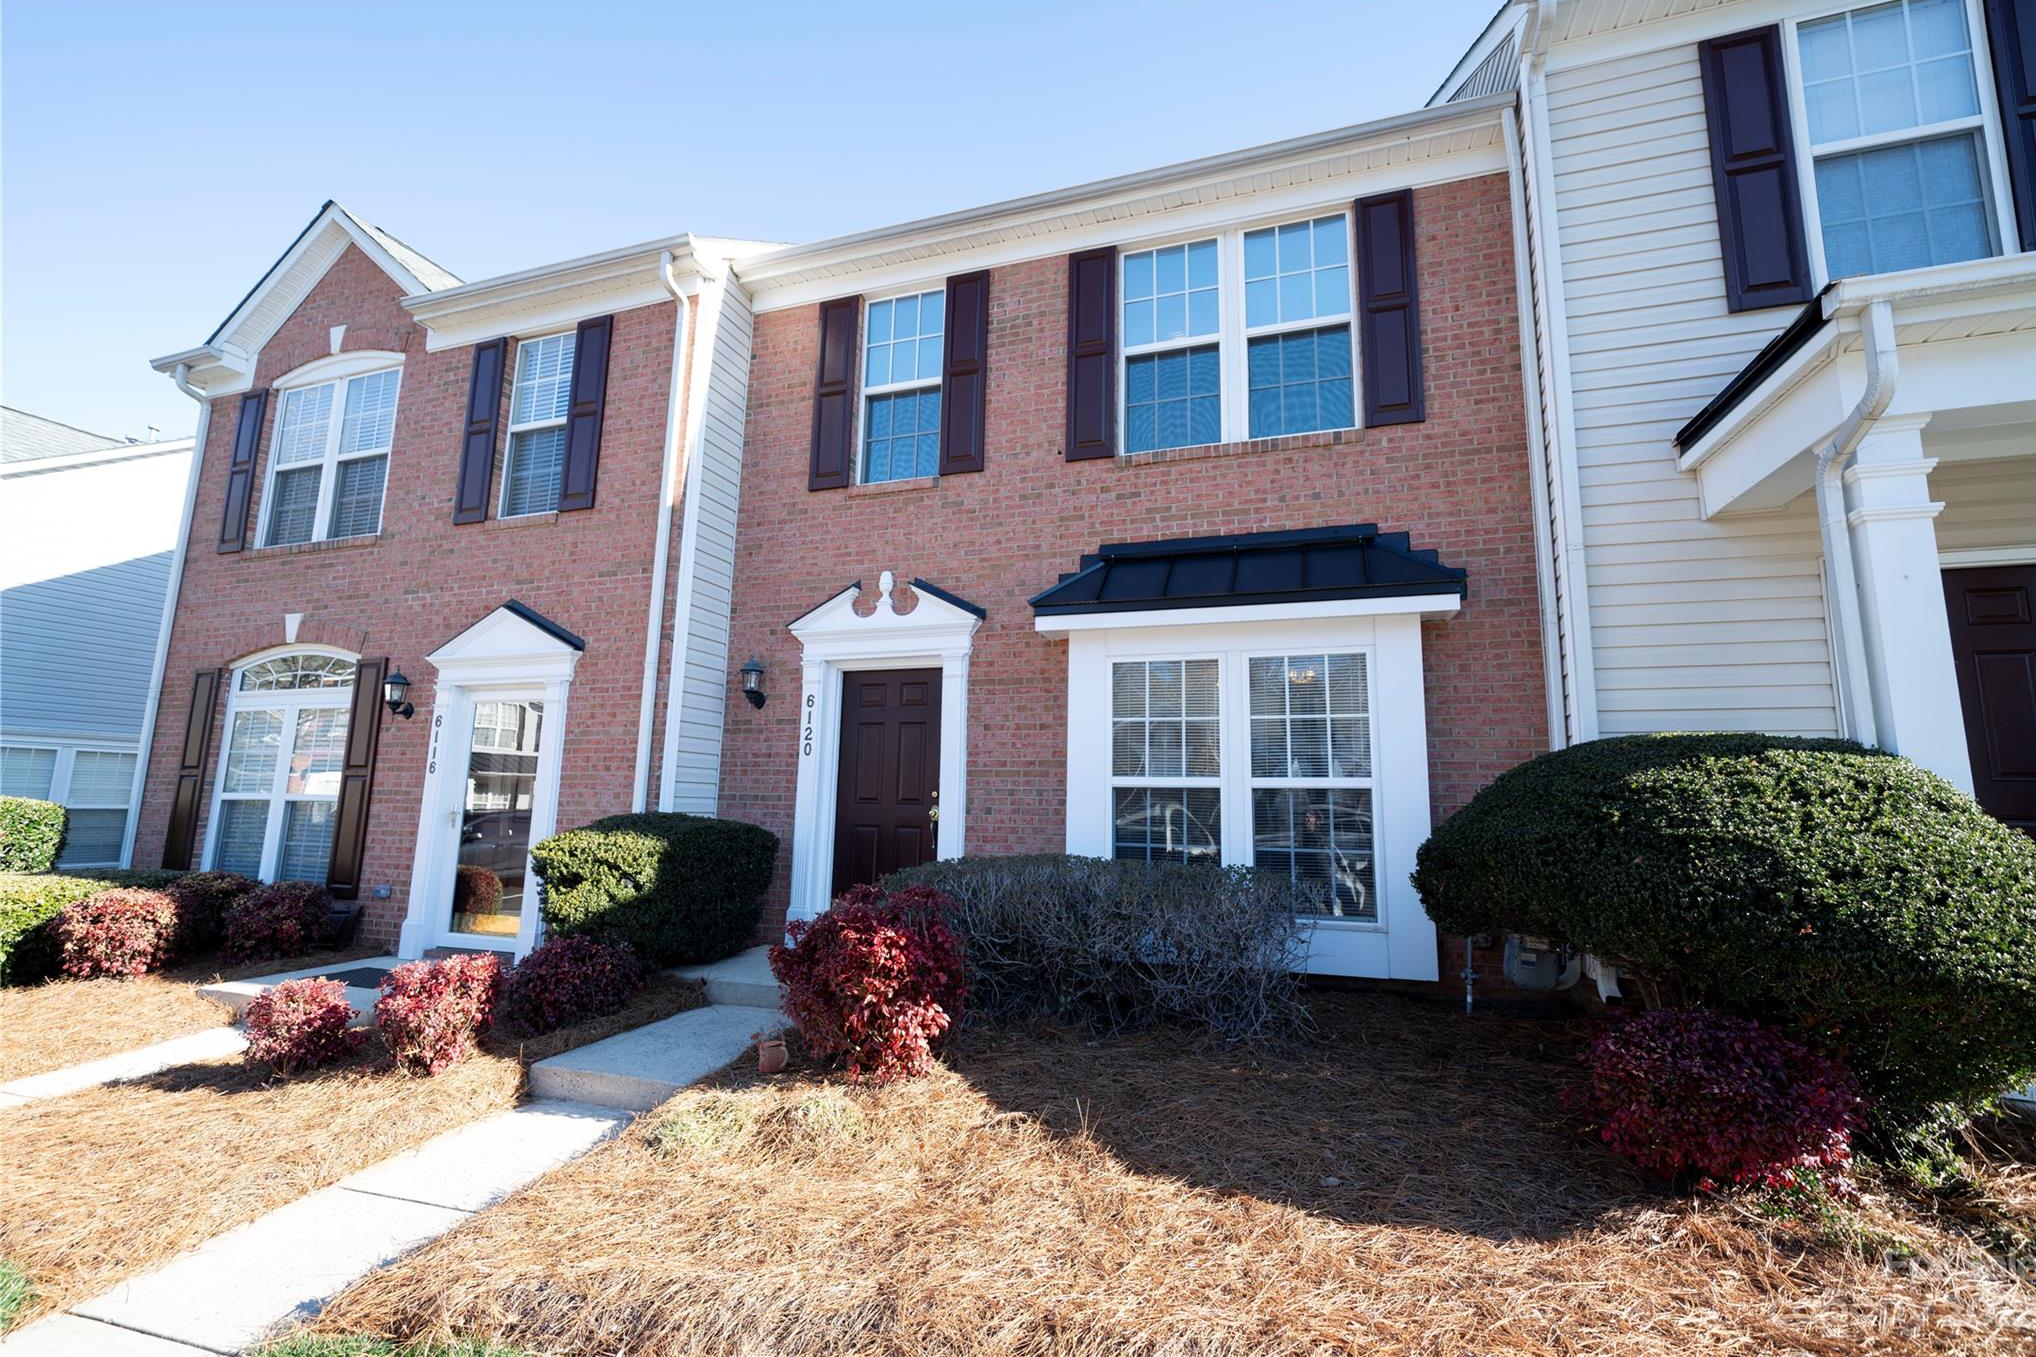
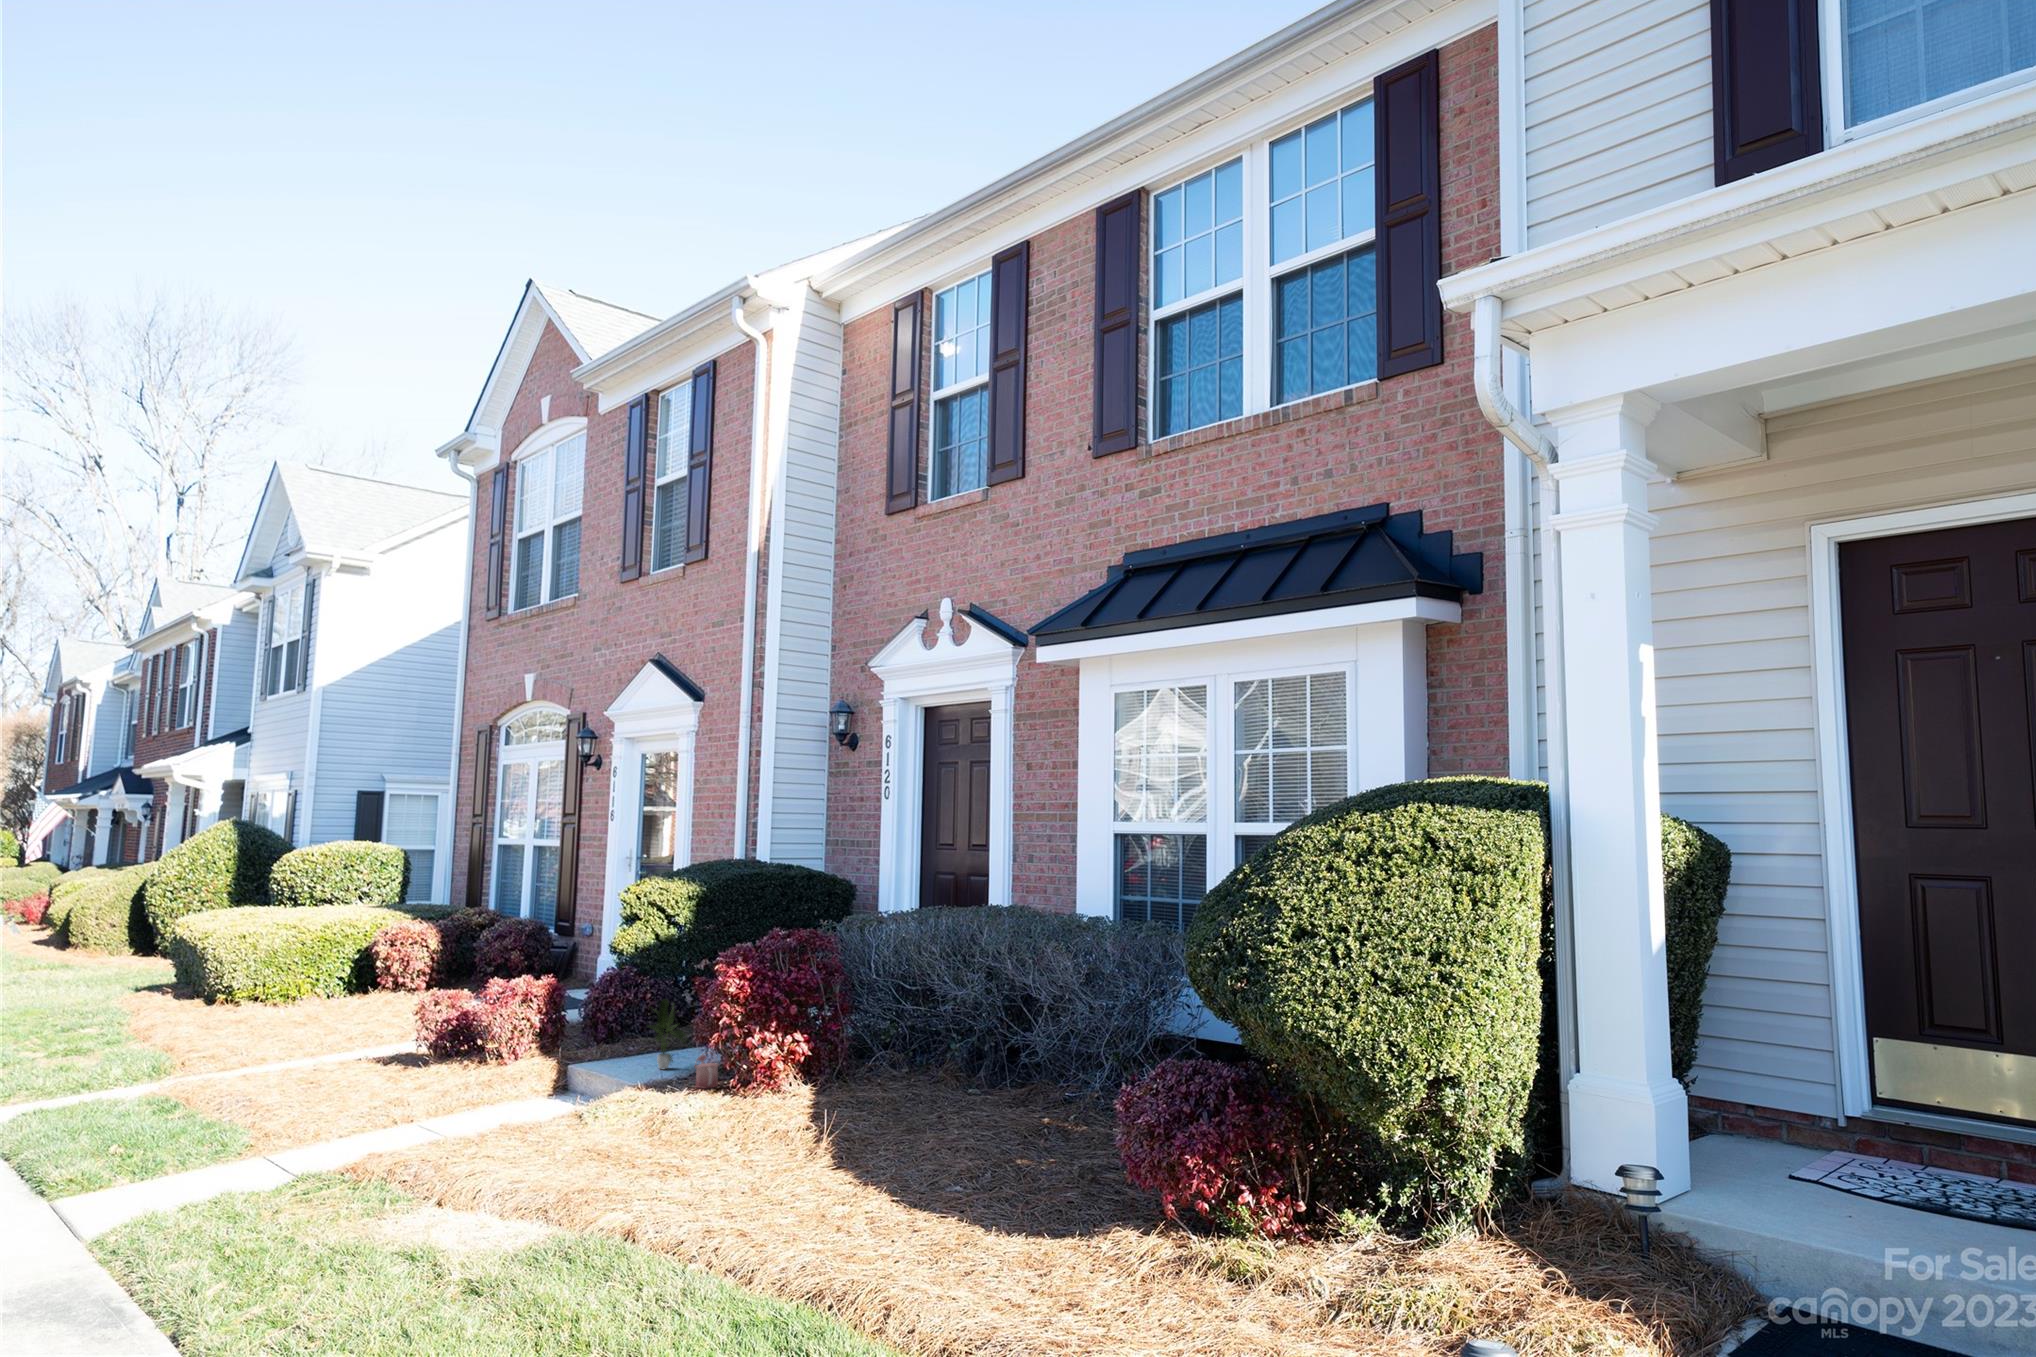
potted plant: none [654,969,706,1052] -> present [648,999,687,1069]

